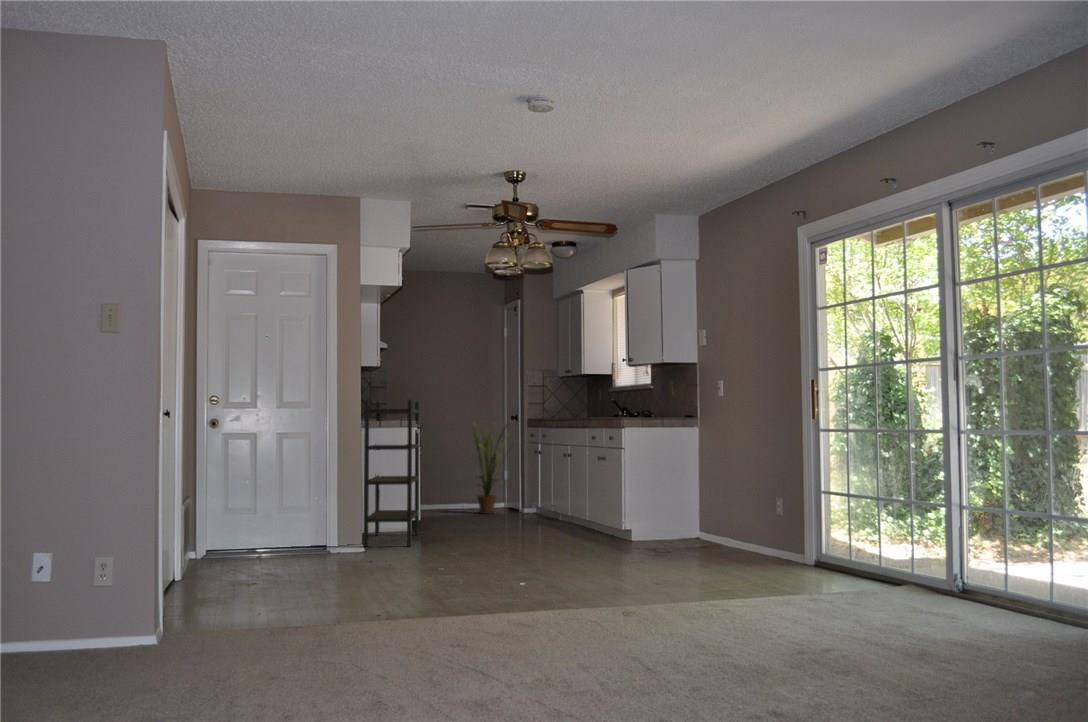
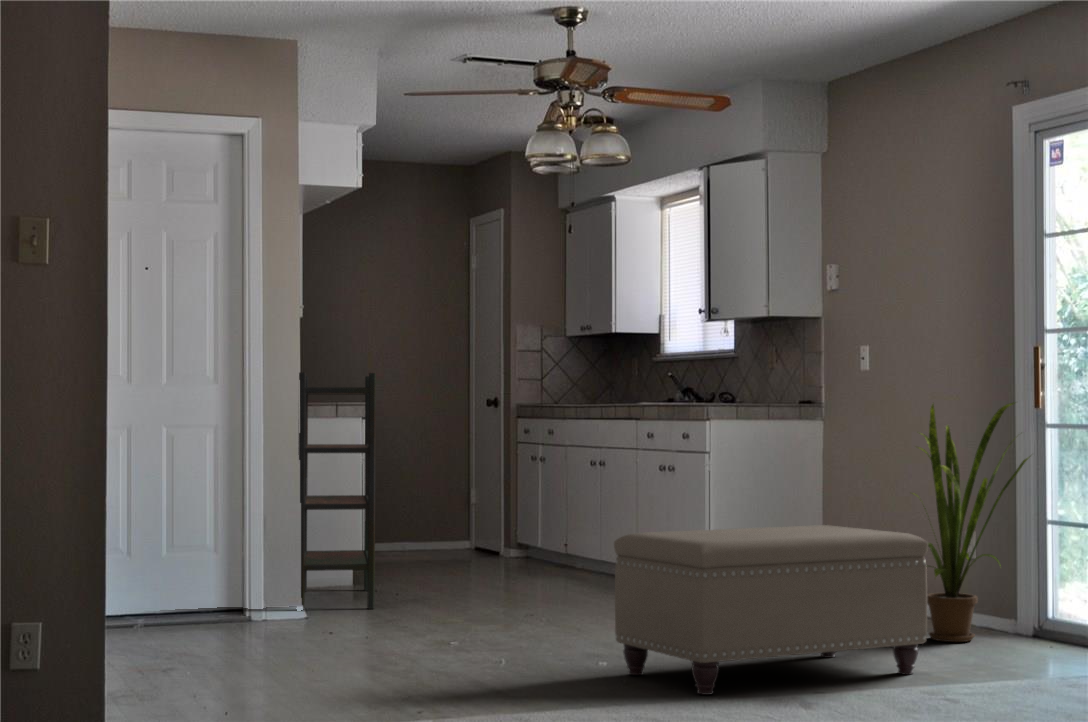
house plant: present [473,423,508,514] -> present [920,402,1028,642]
ottoman: none [525,494,724,602] -> present [614,525,928,695]

